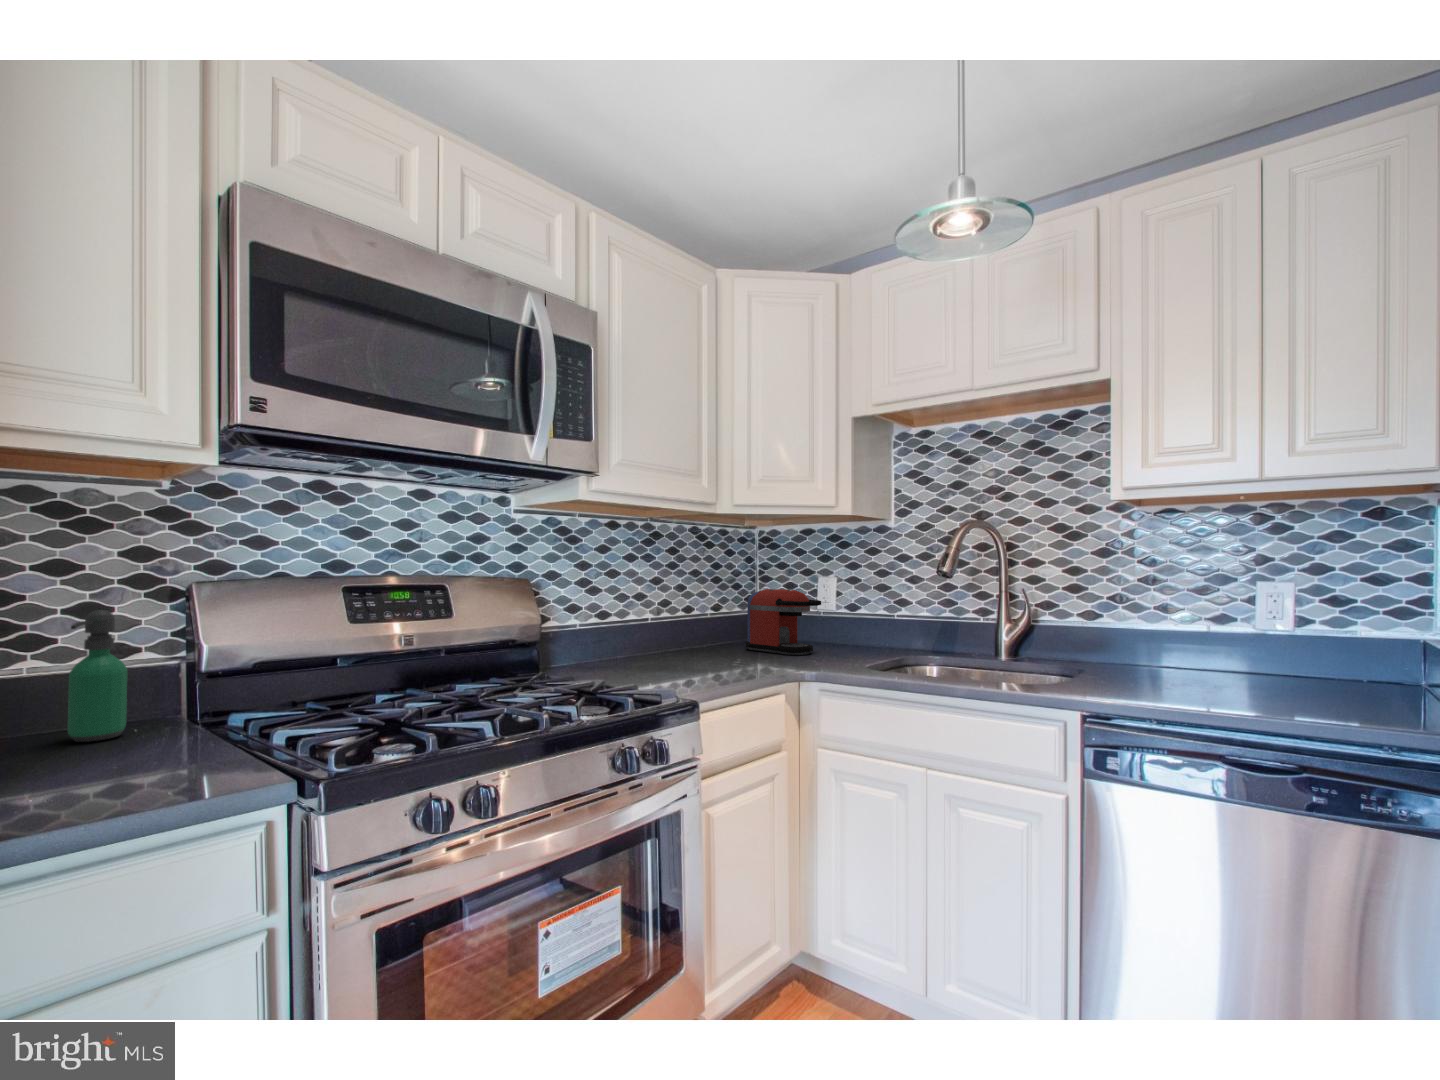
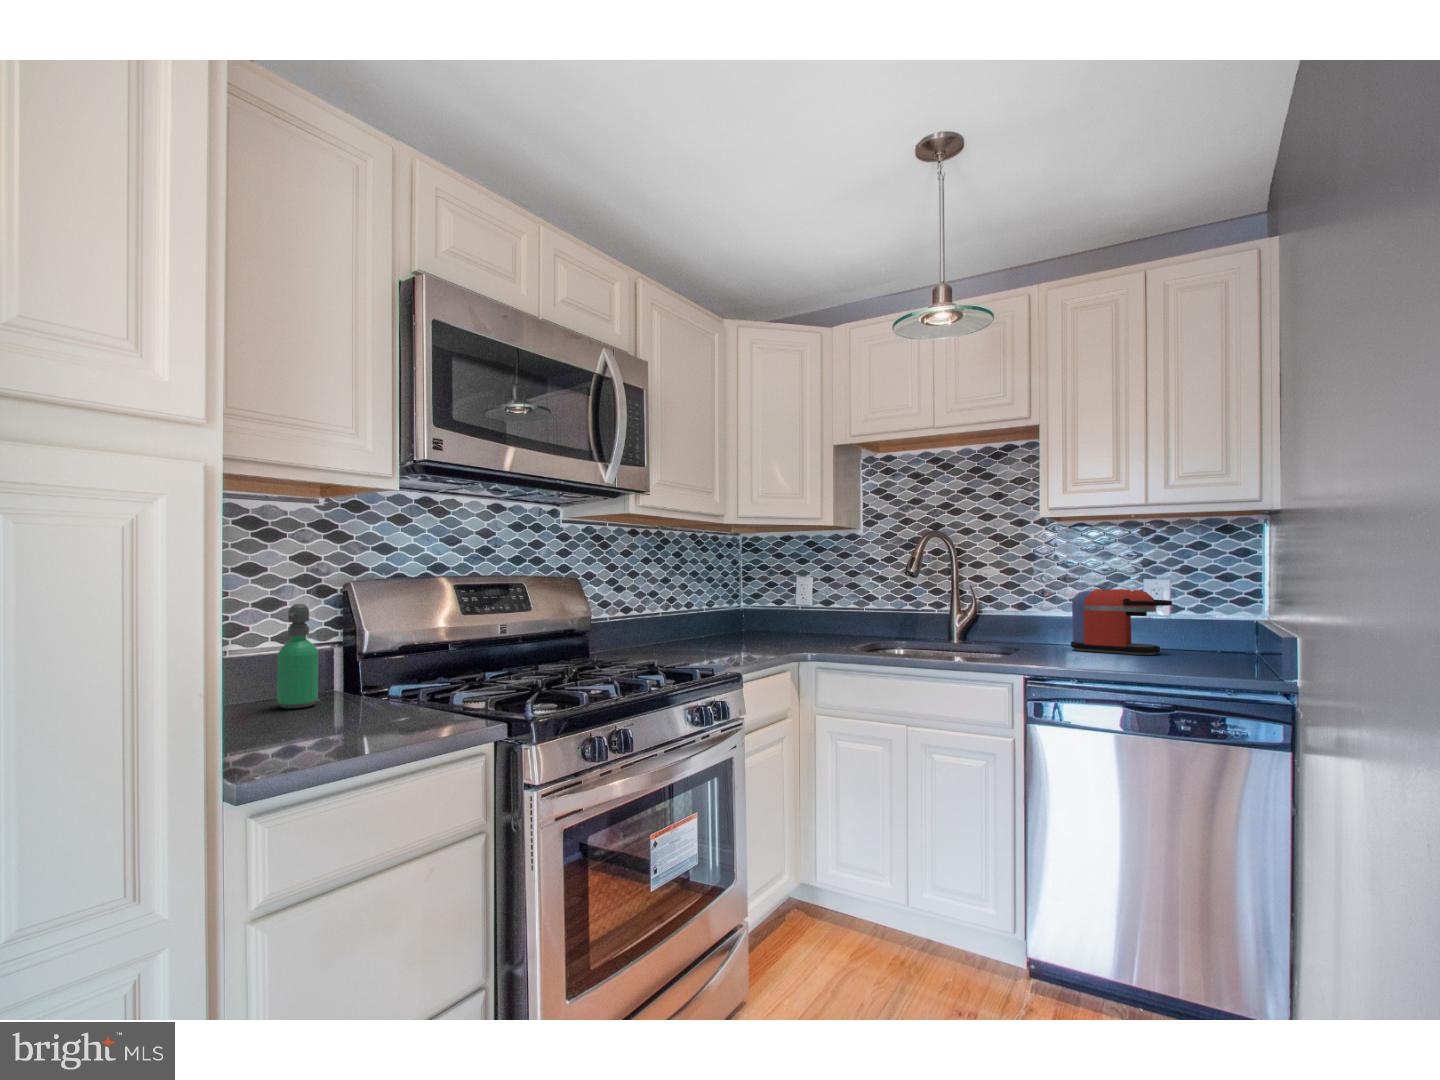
coffee maker: present [746,589,821,655] -> present [1071,589,1172,655]

